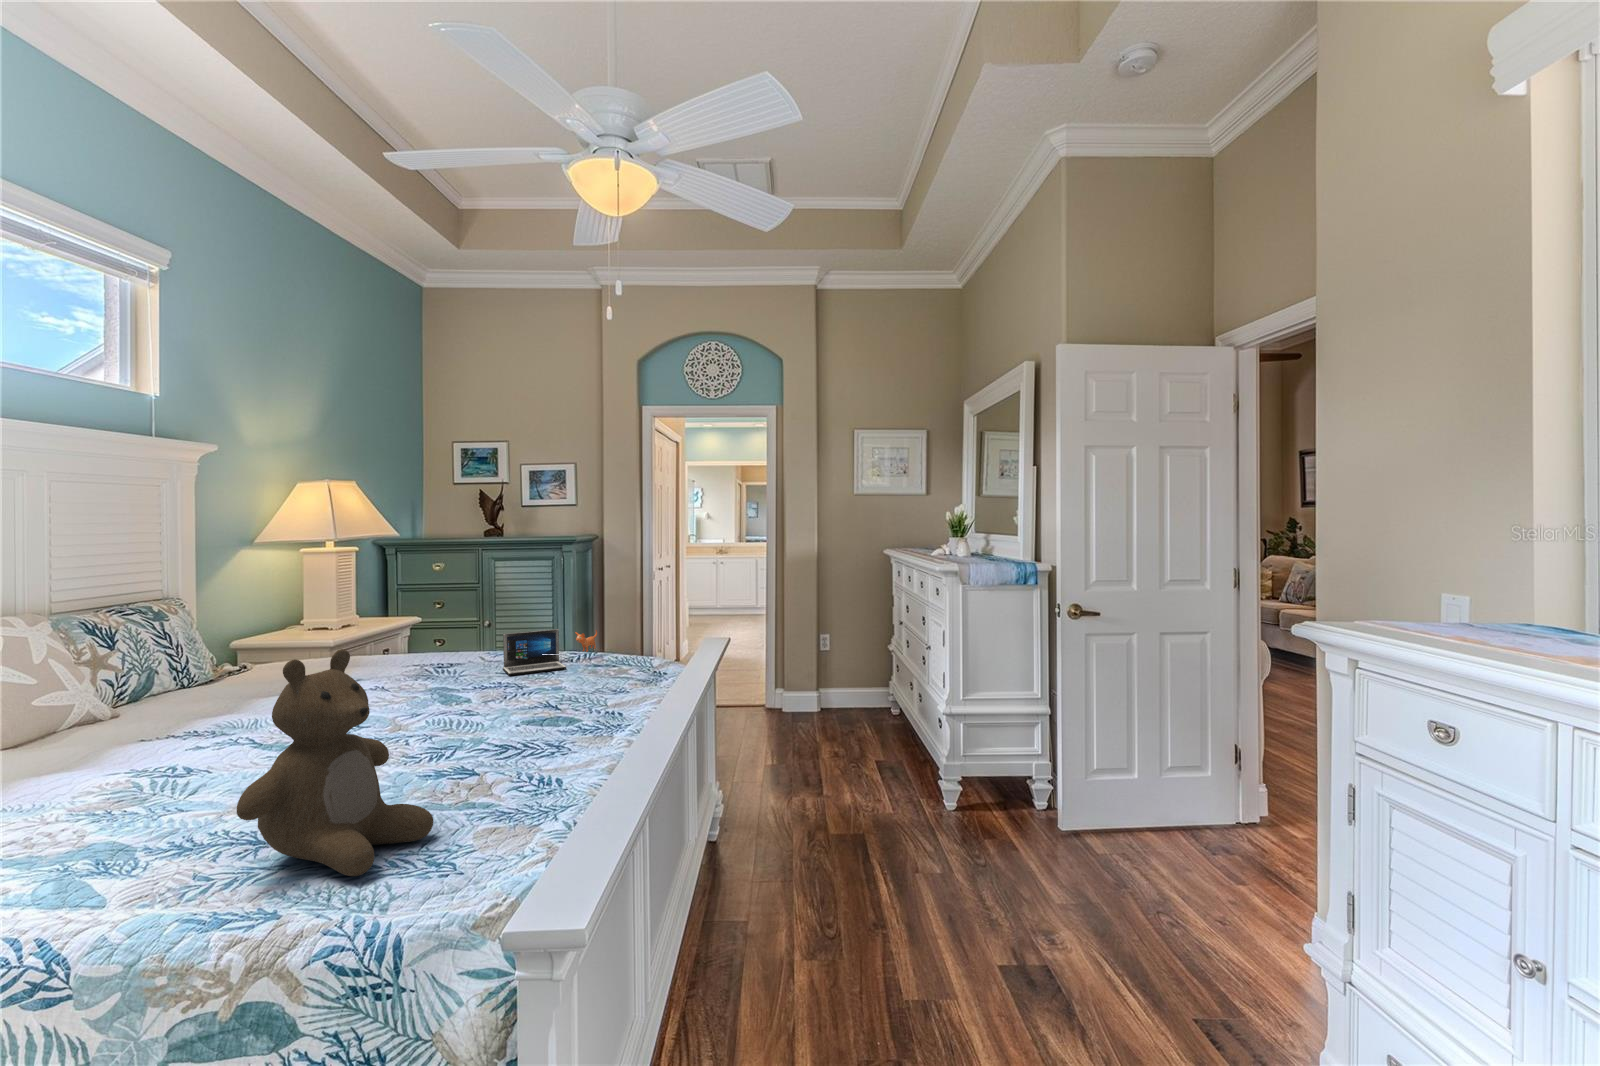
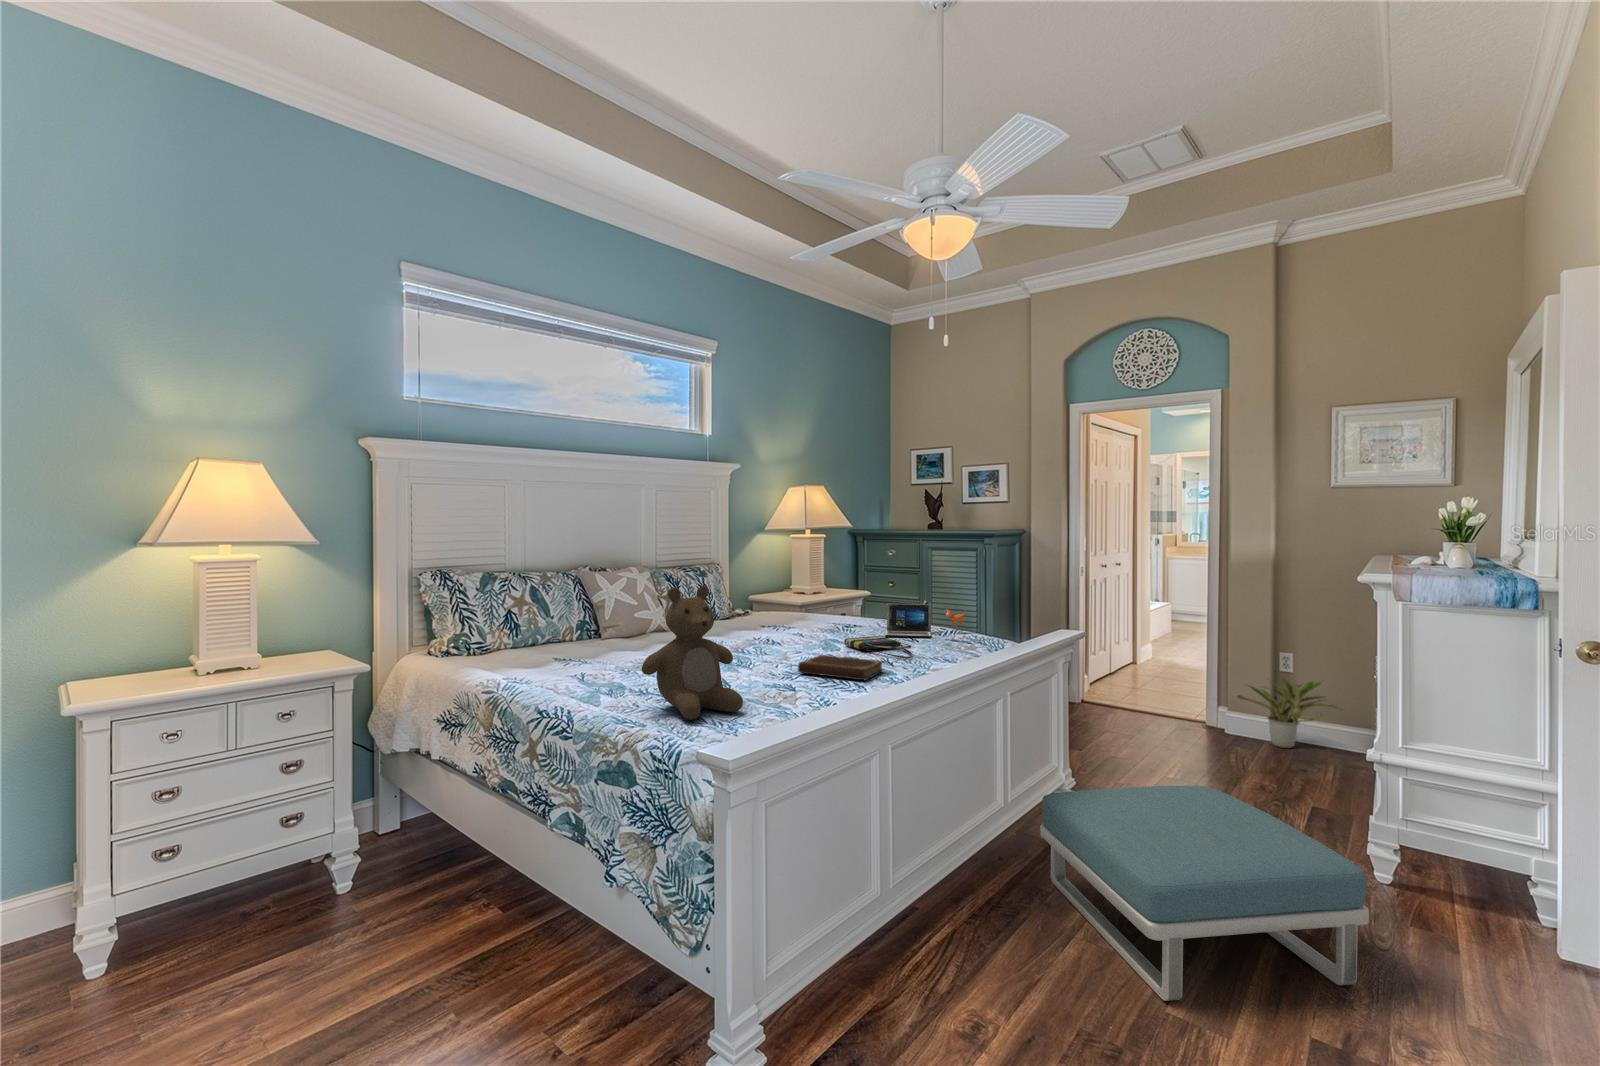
potted plant: none [799,655,871,717] -> present [1237,678,1337,748]
tote bag: none [469,677,575,702] -> present [844,636,912,659]
notebook: none [450,711,563,750] -> present [798,655,883,681]
footstool: none [732,772,1001,992] -> present [1040,786,1369,1001]

